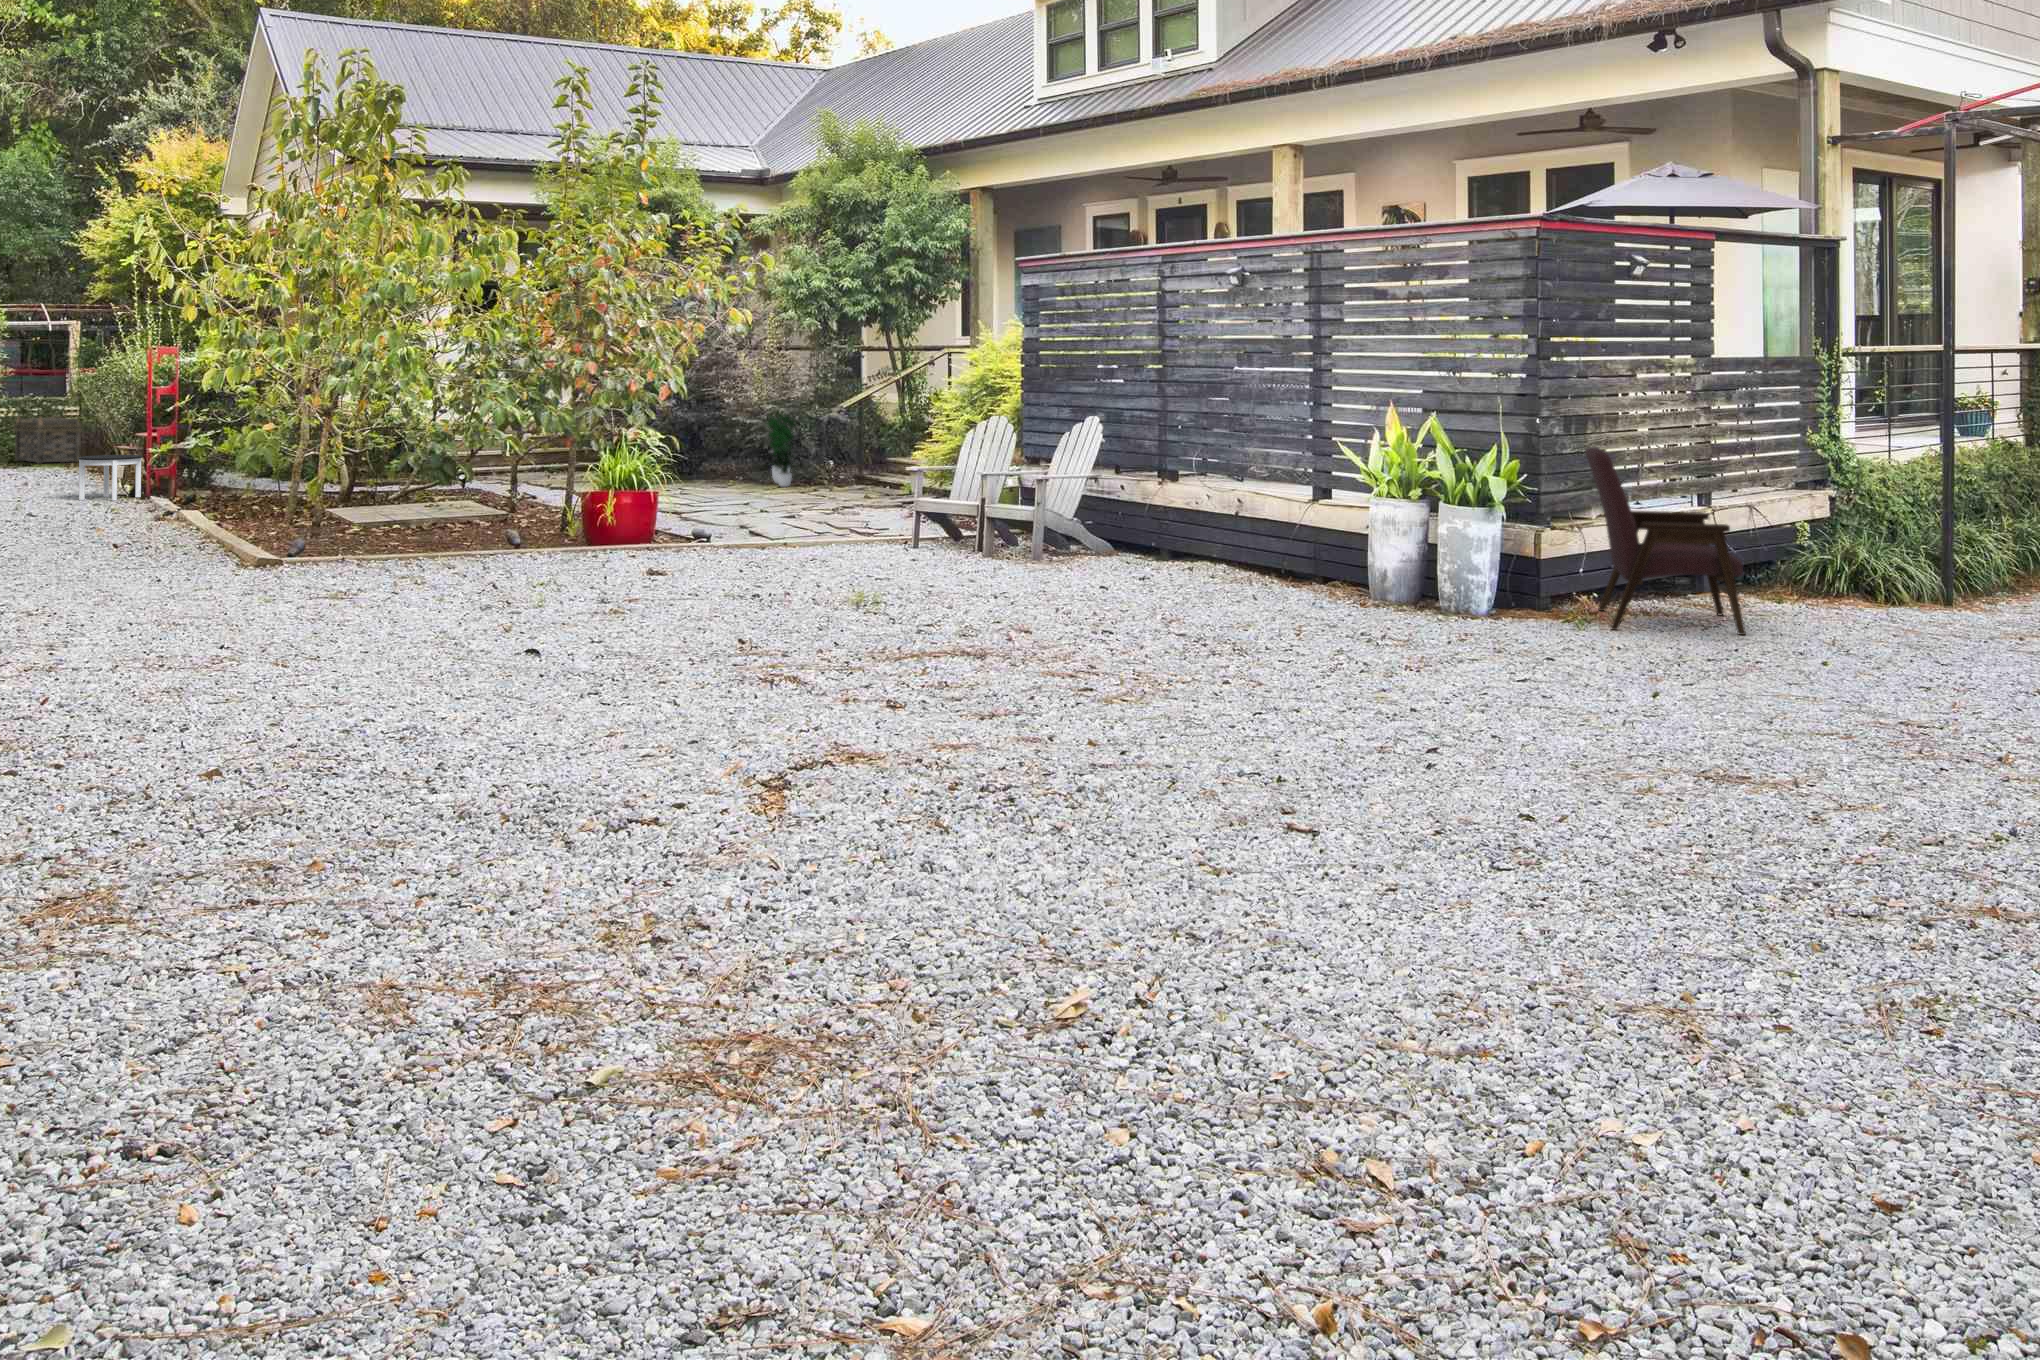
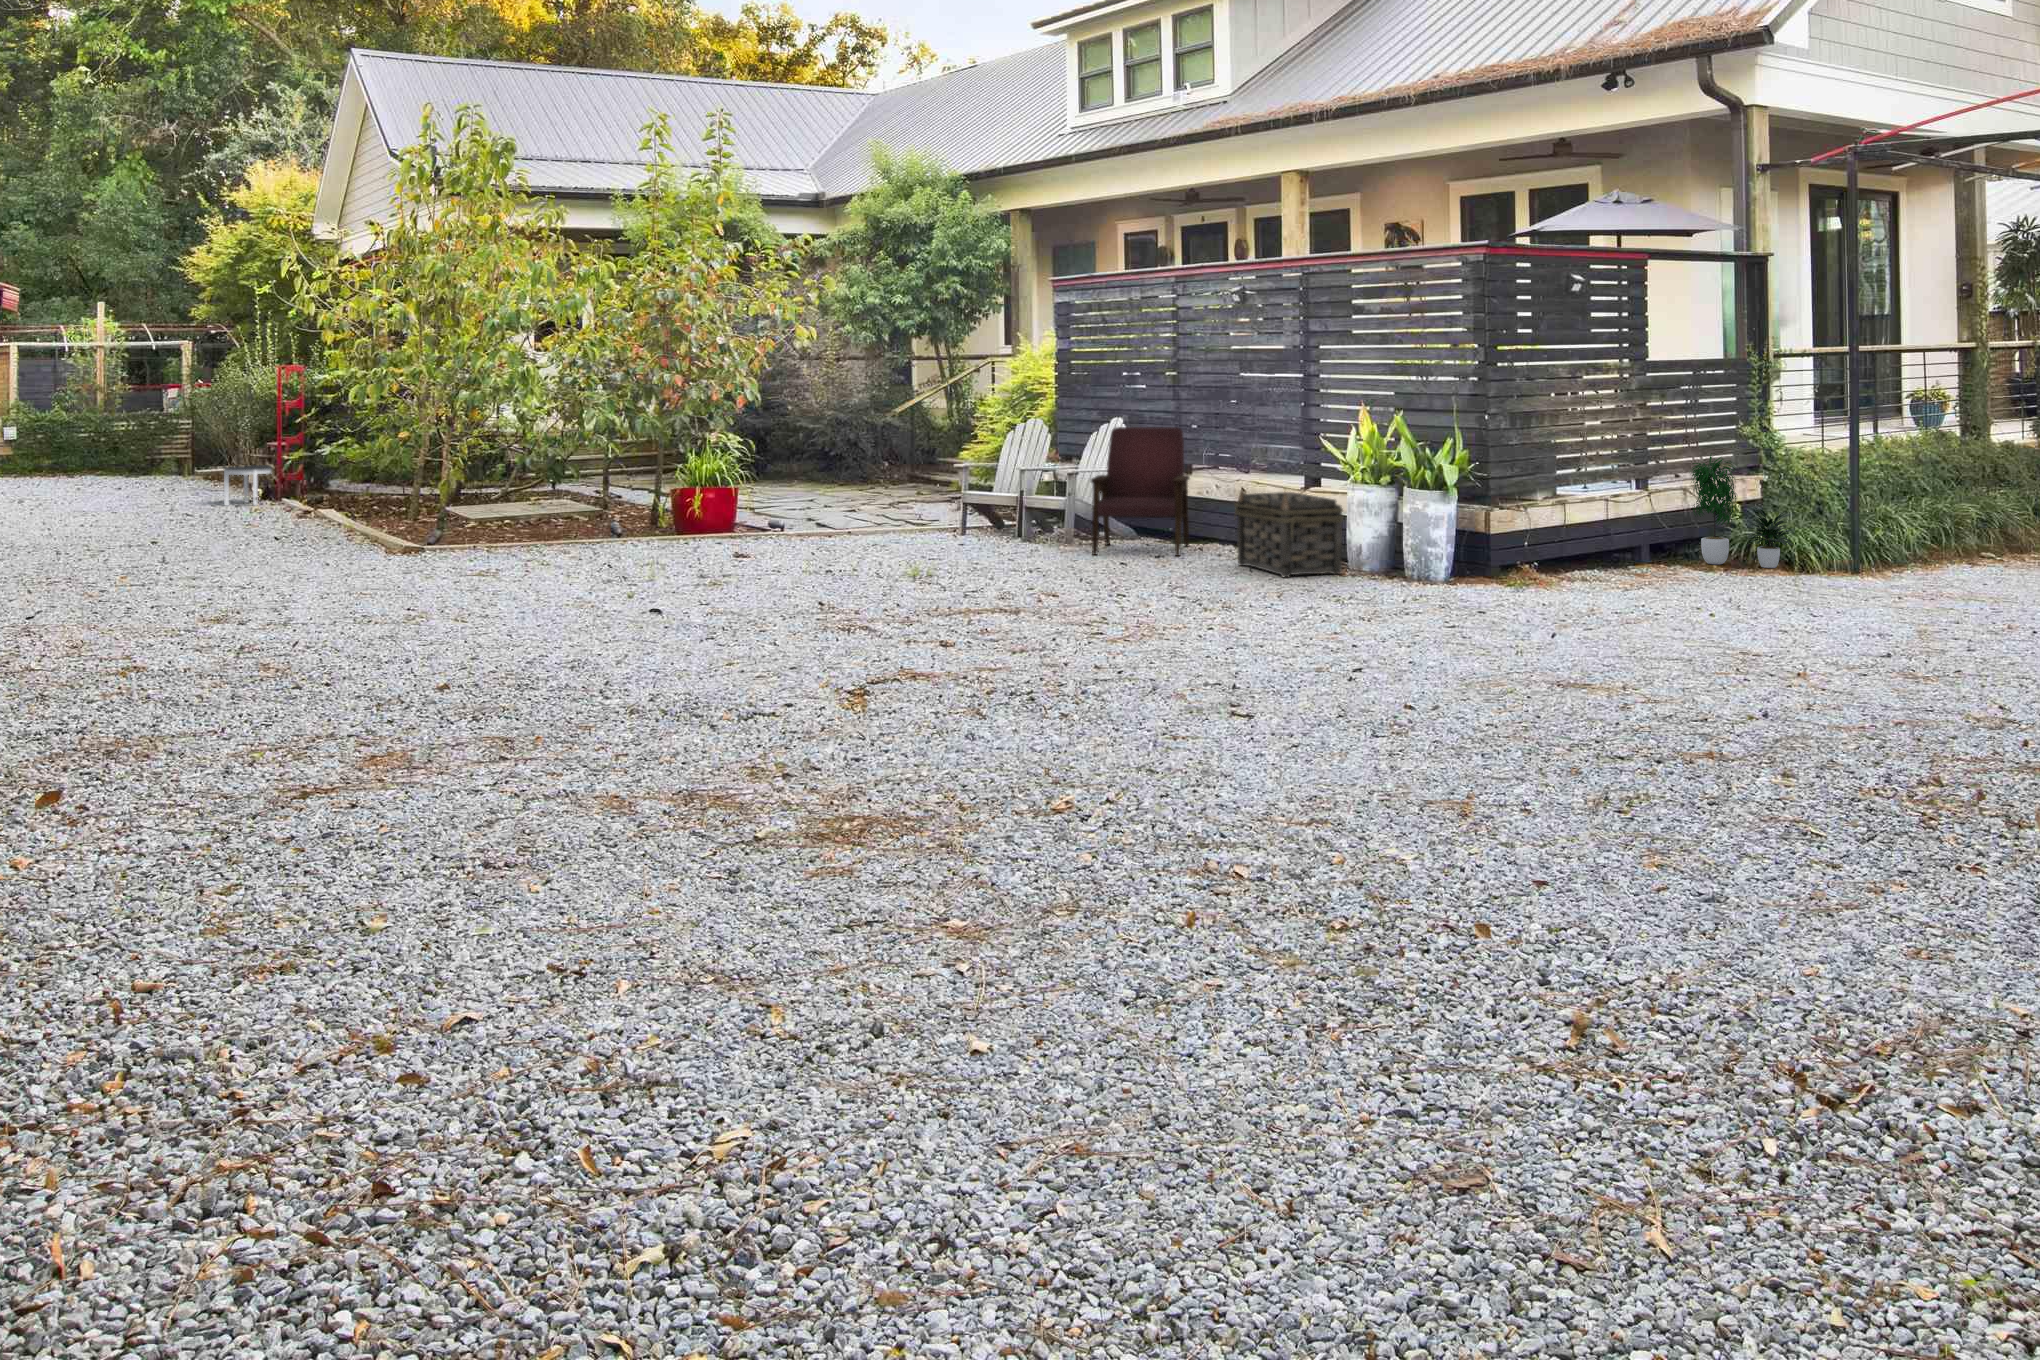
potted plant: present [767,415,796,487] -> present [1691,455,1792,568]
basket: present [14,416,82,464] -> present [1235,489,1343,577]
armchair: present [1585,447,1746,635] -> present [1091,427,1190,556]

